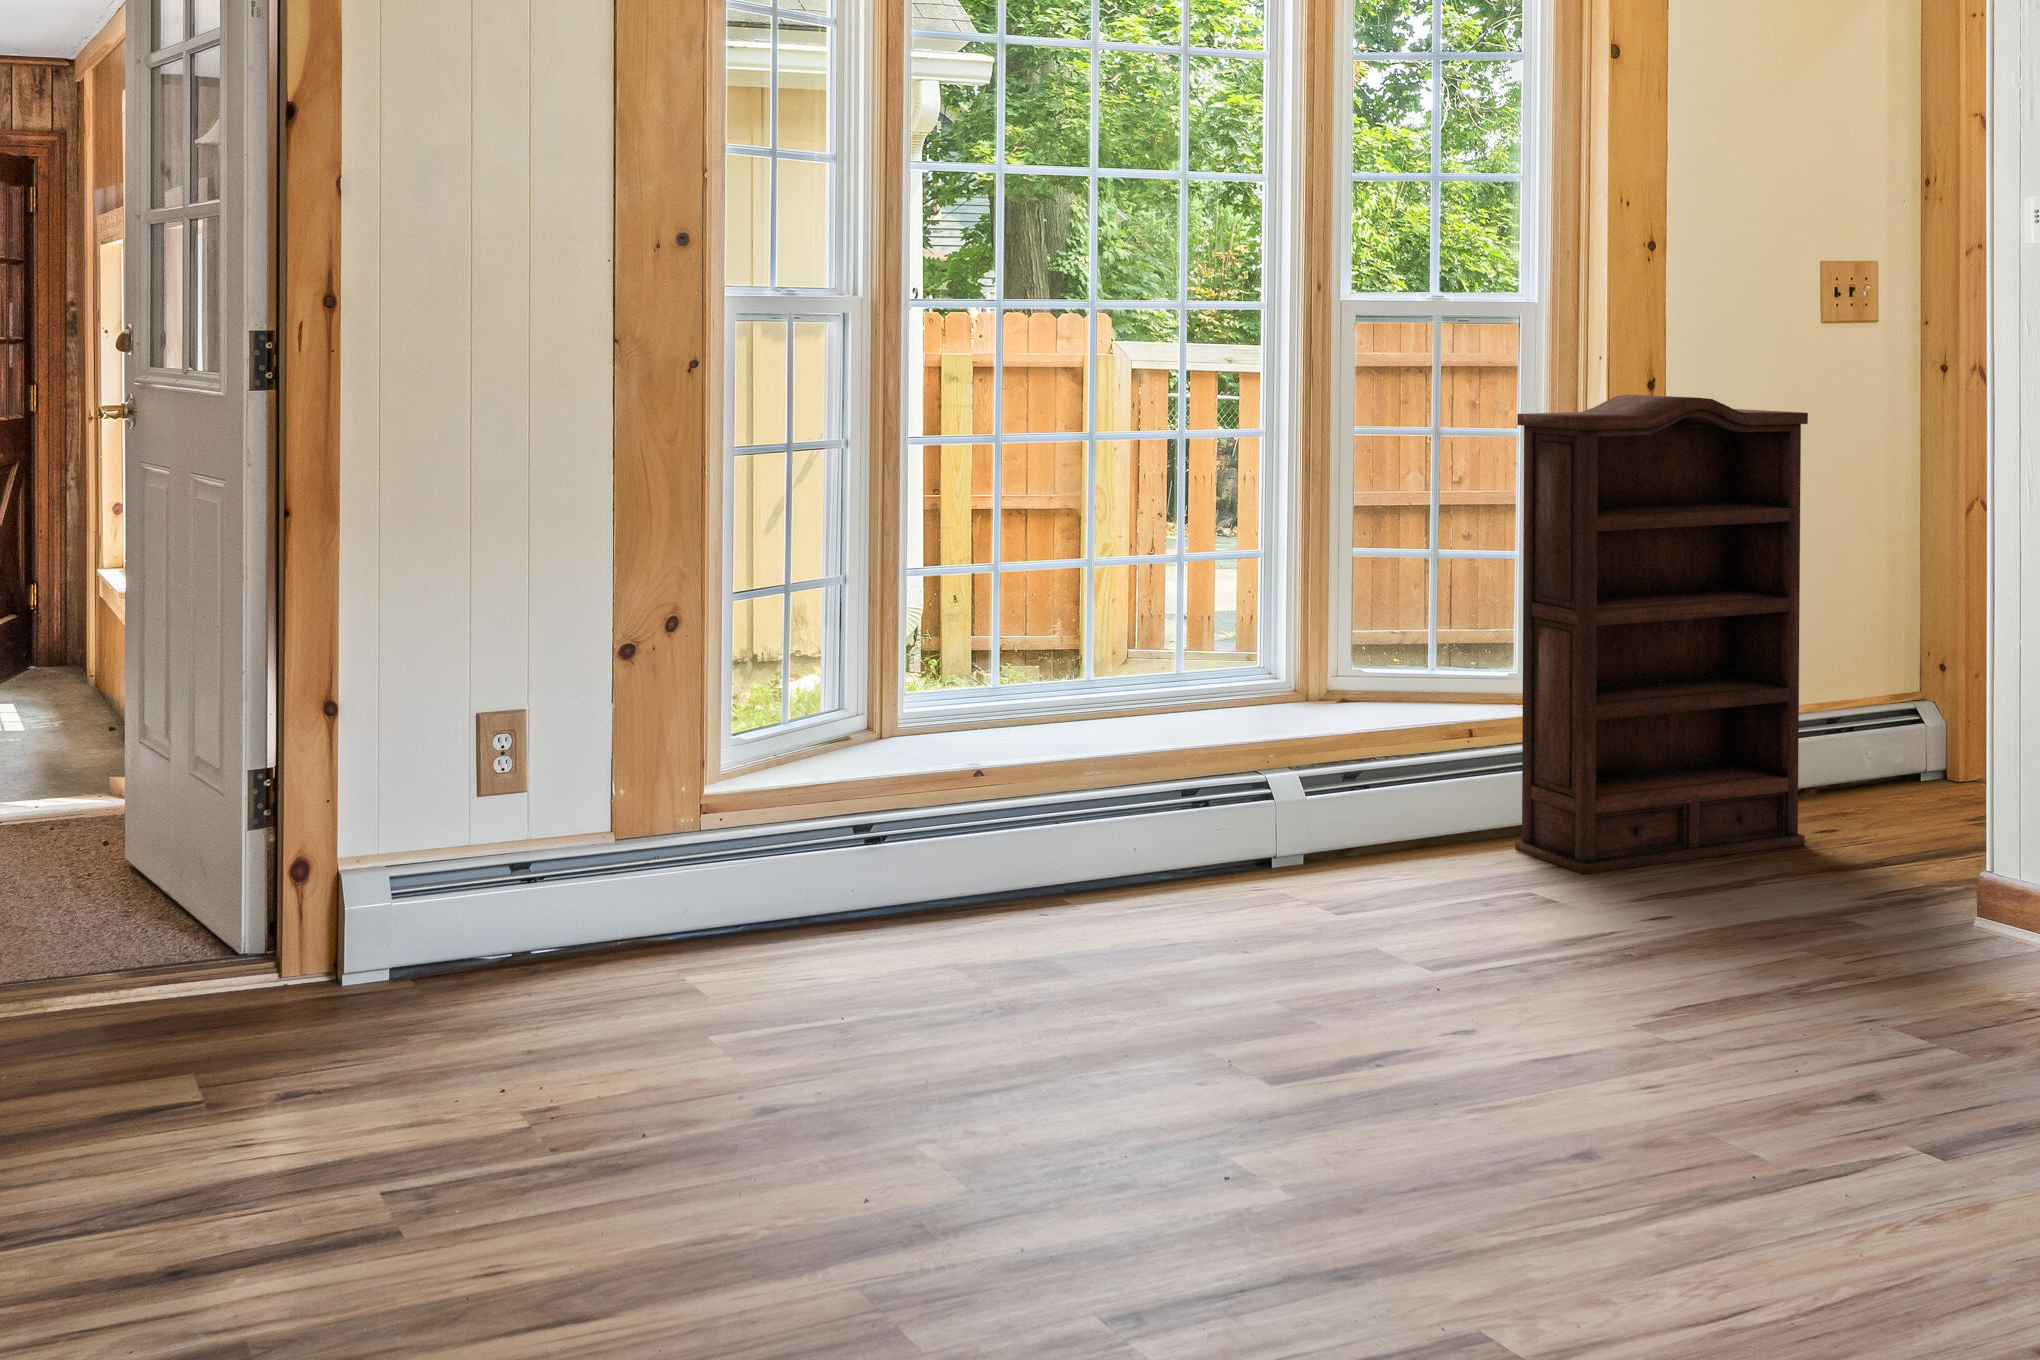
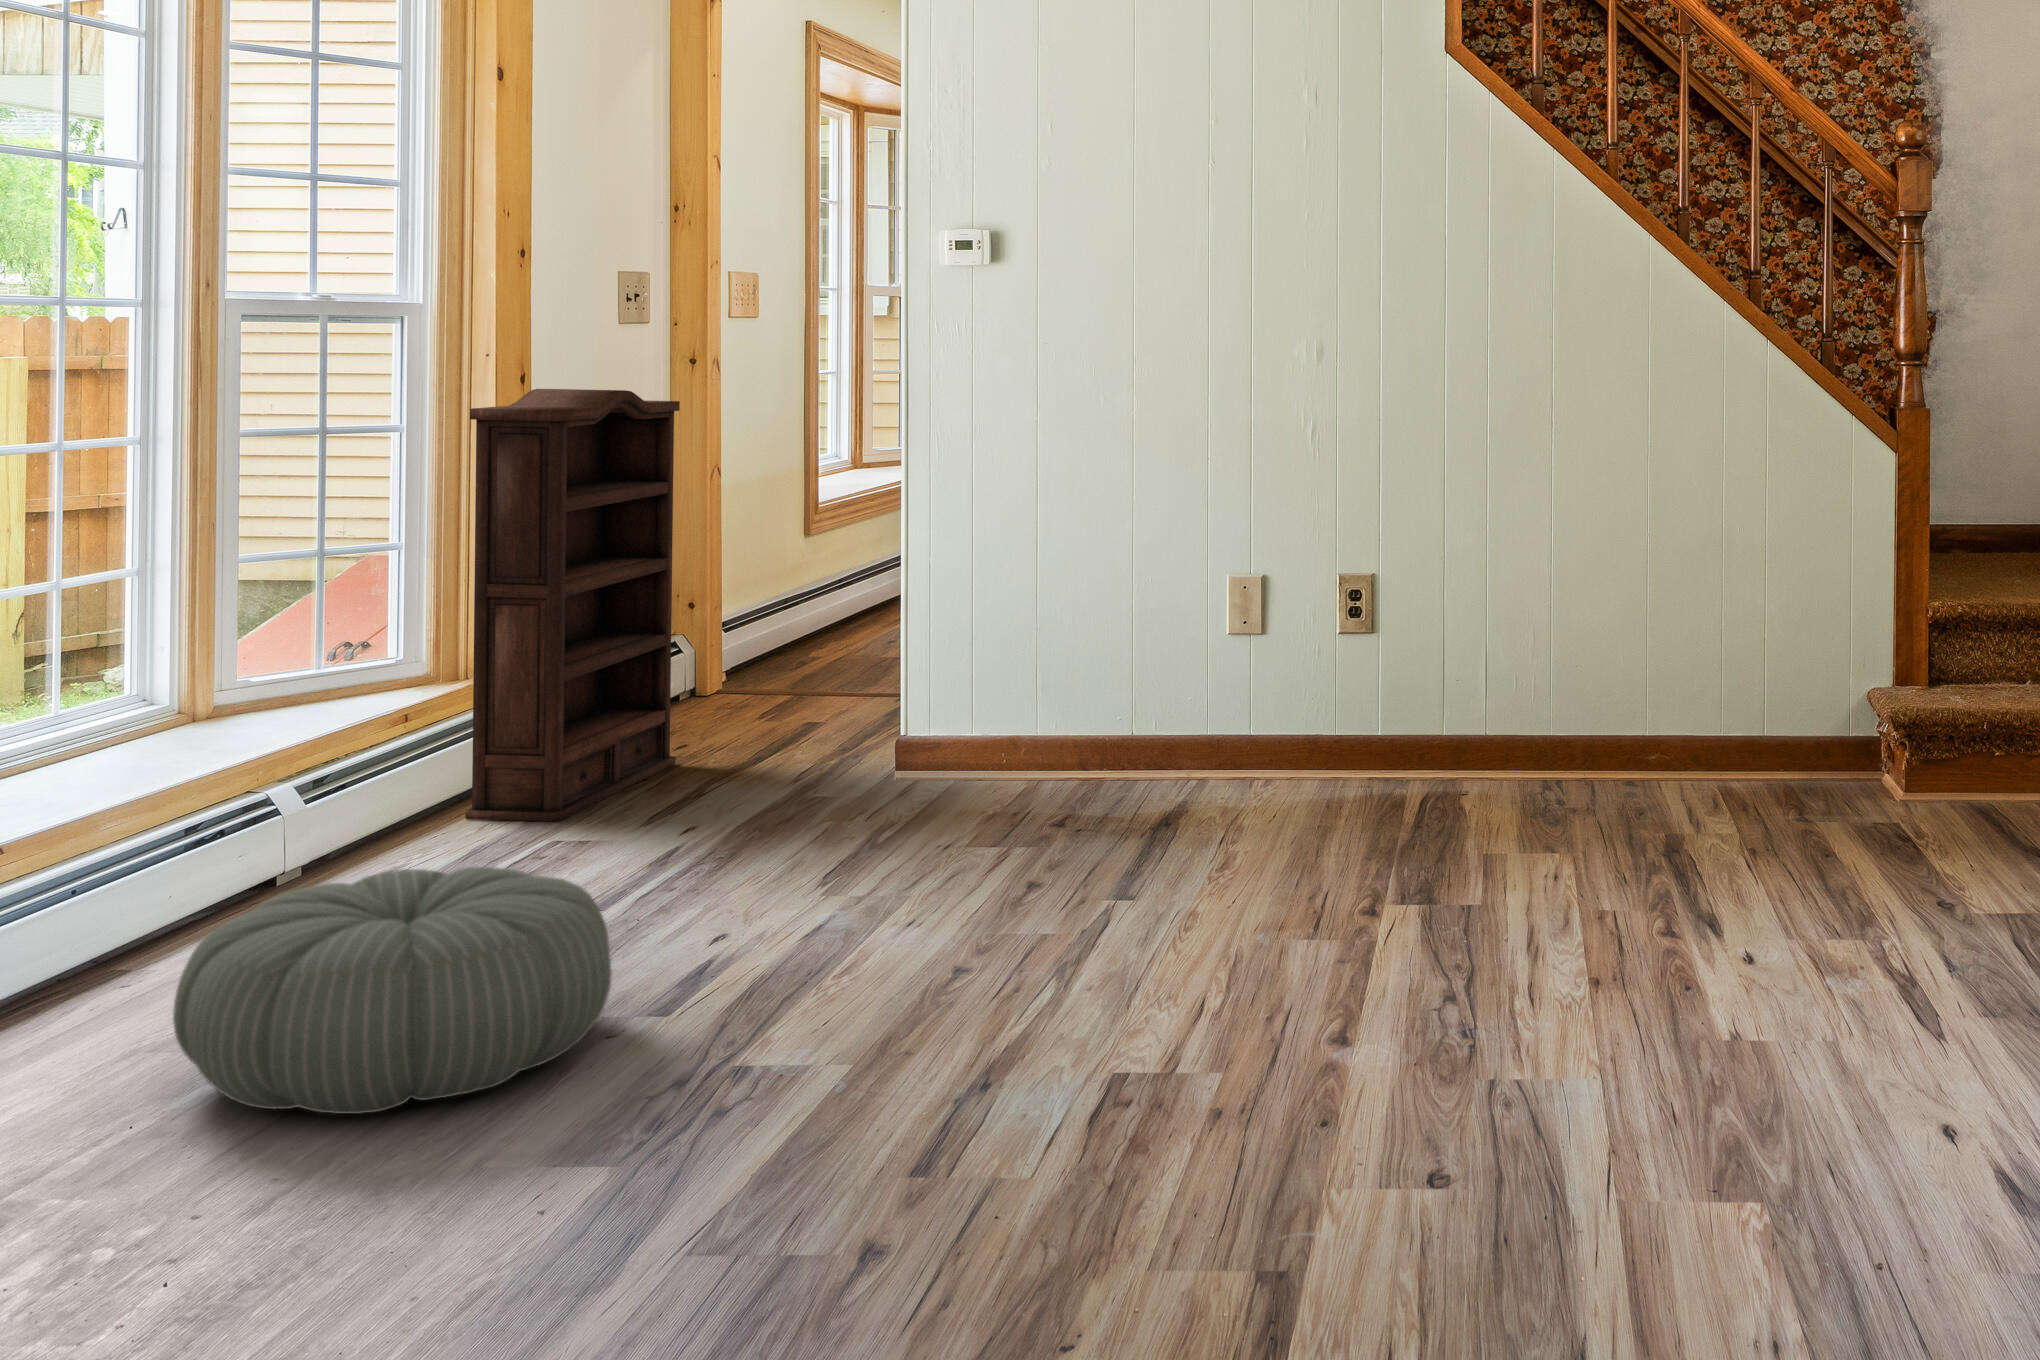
pouf: none [858,858,1242,1098] -> present [173,867,611,1114]

